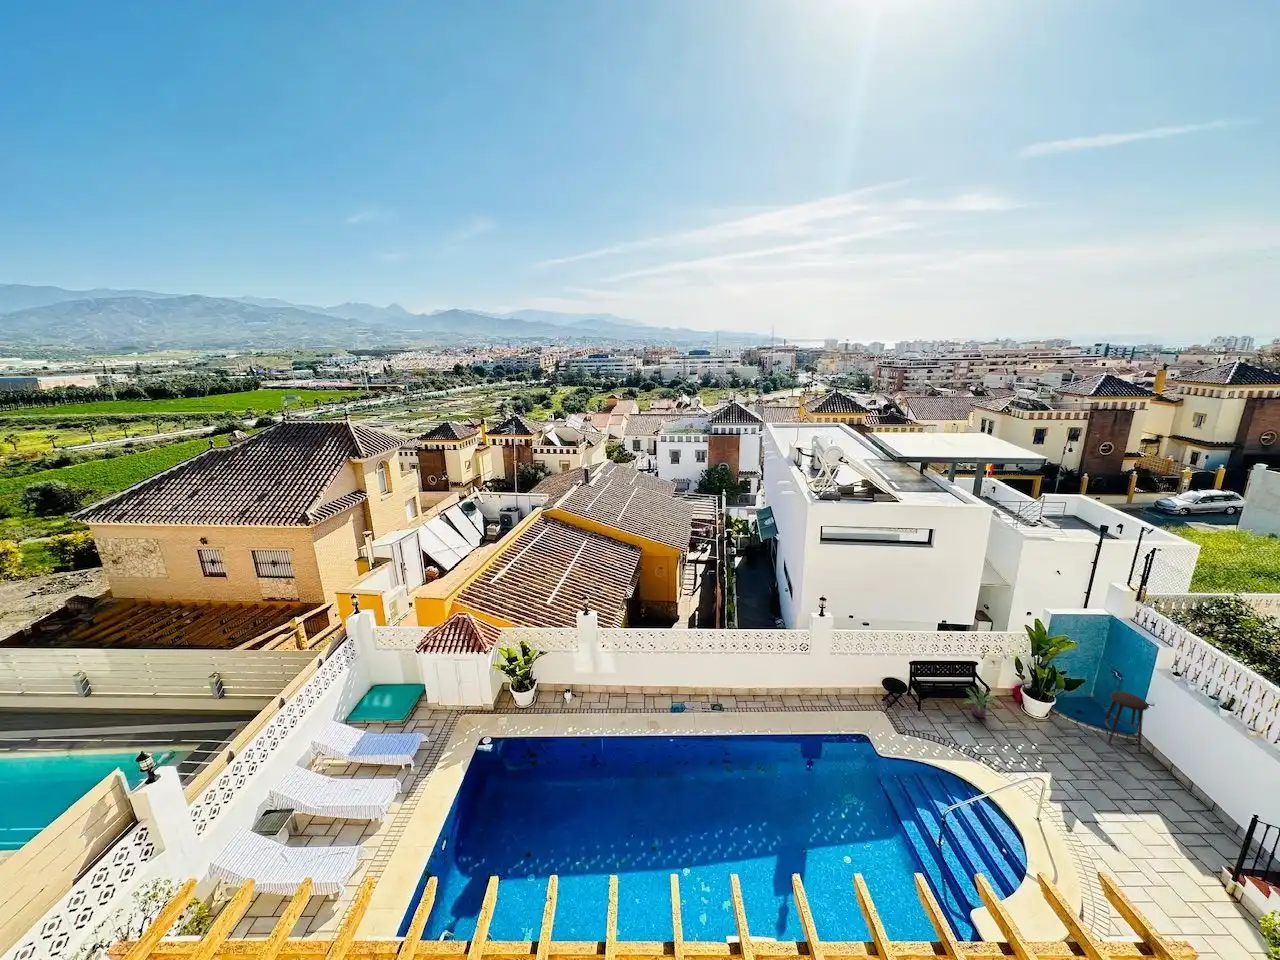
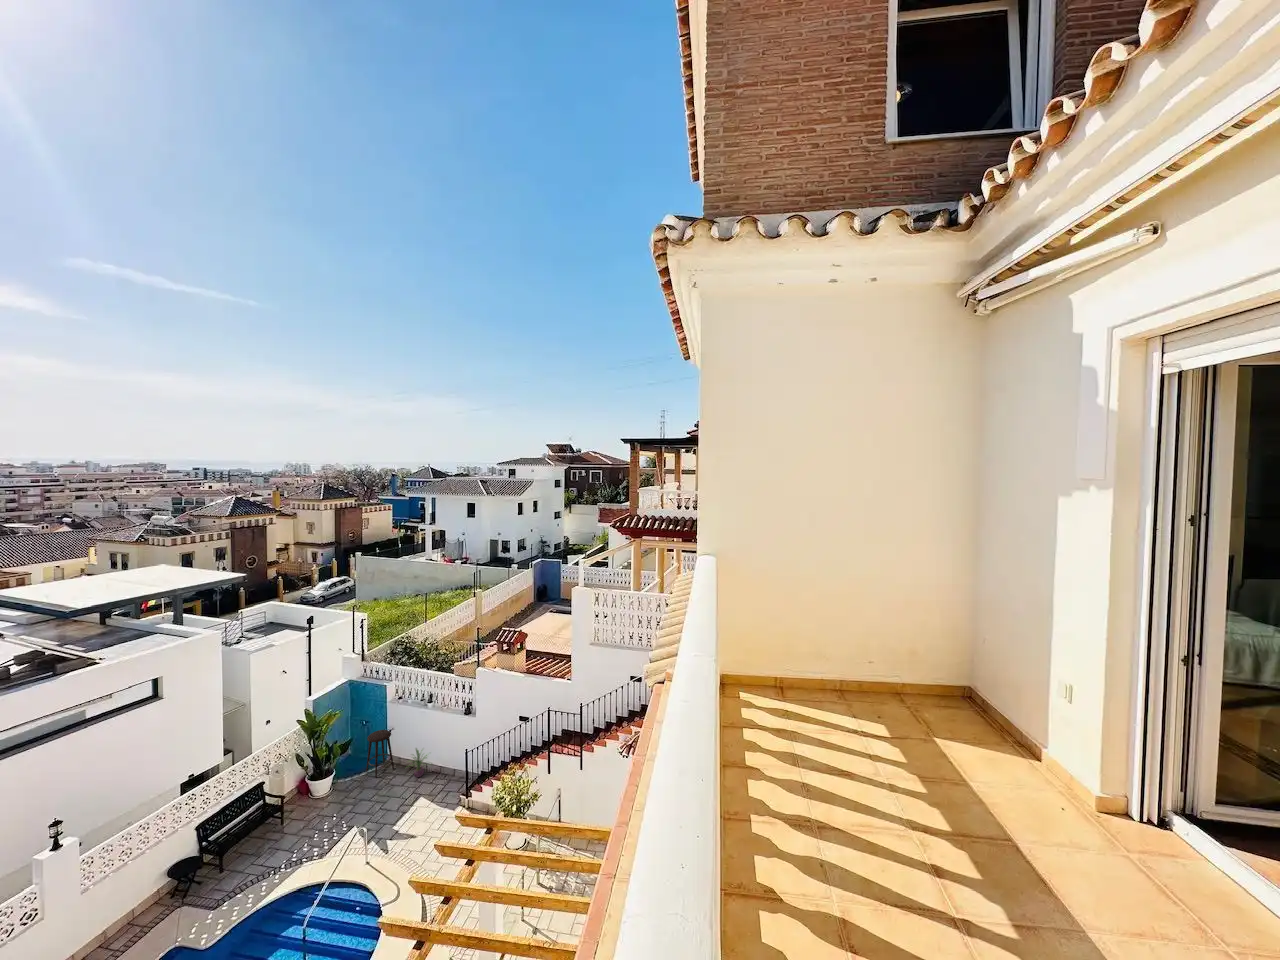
decorative plant: present [967,686,993,718] -> present [413,748,427,777]

